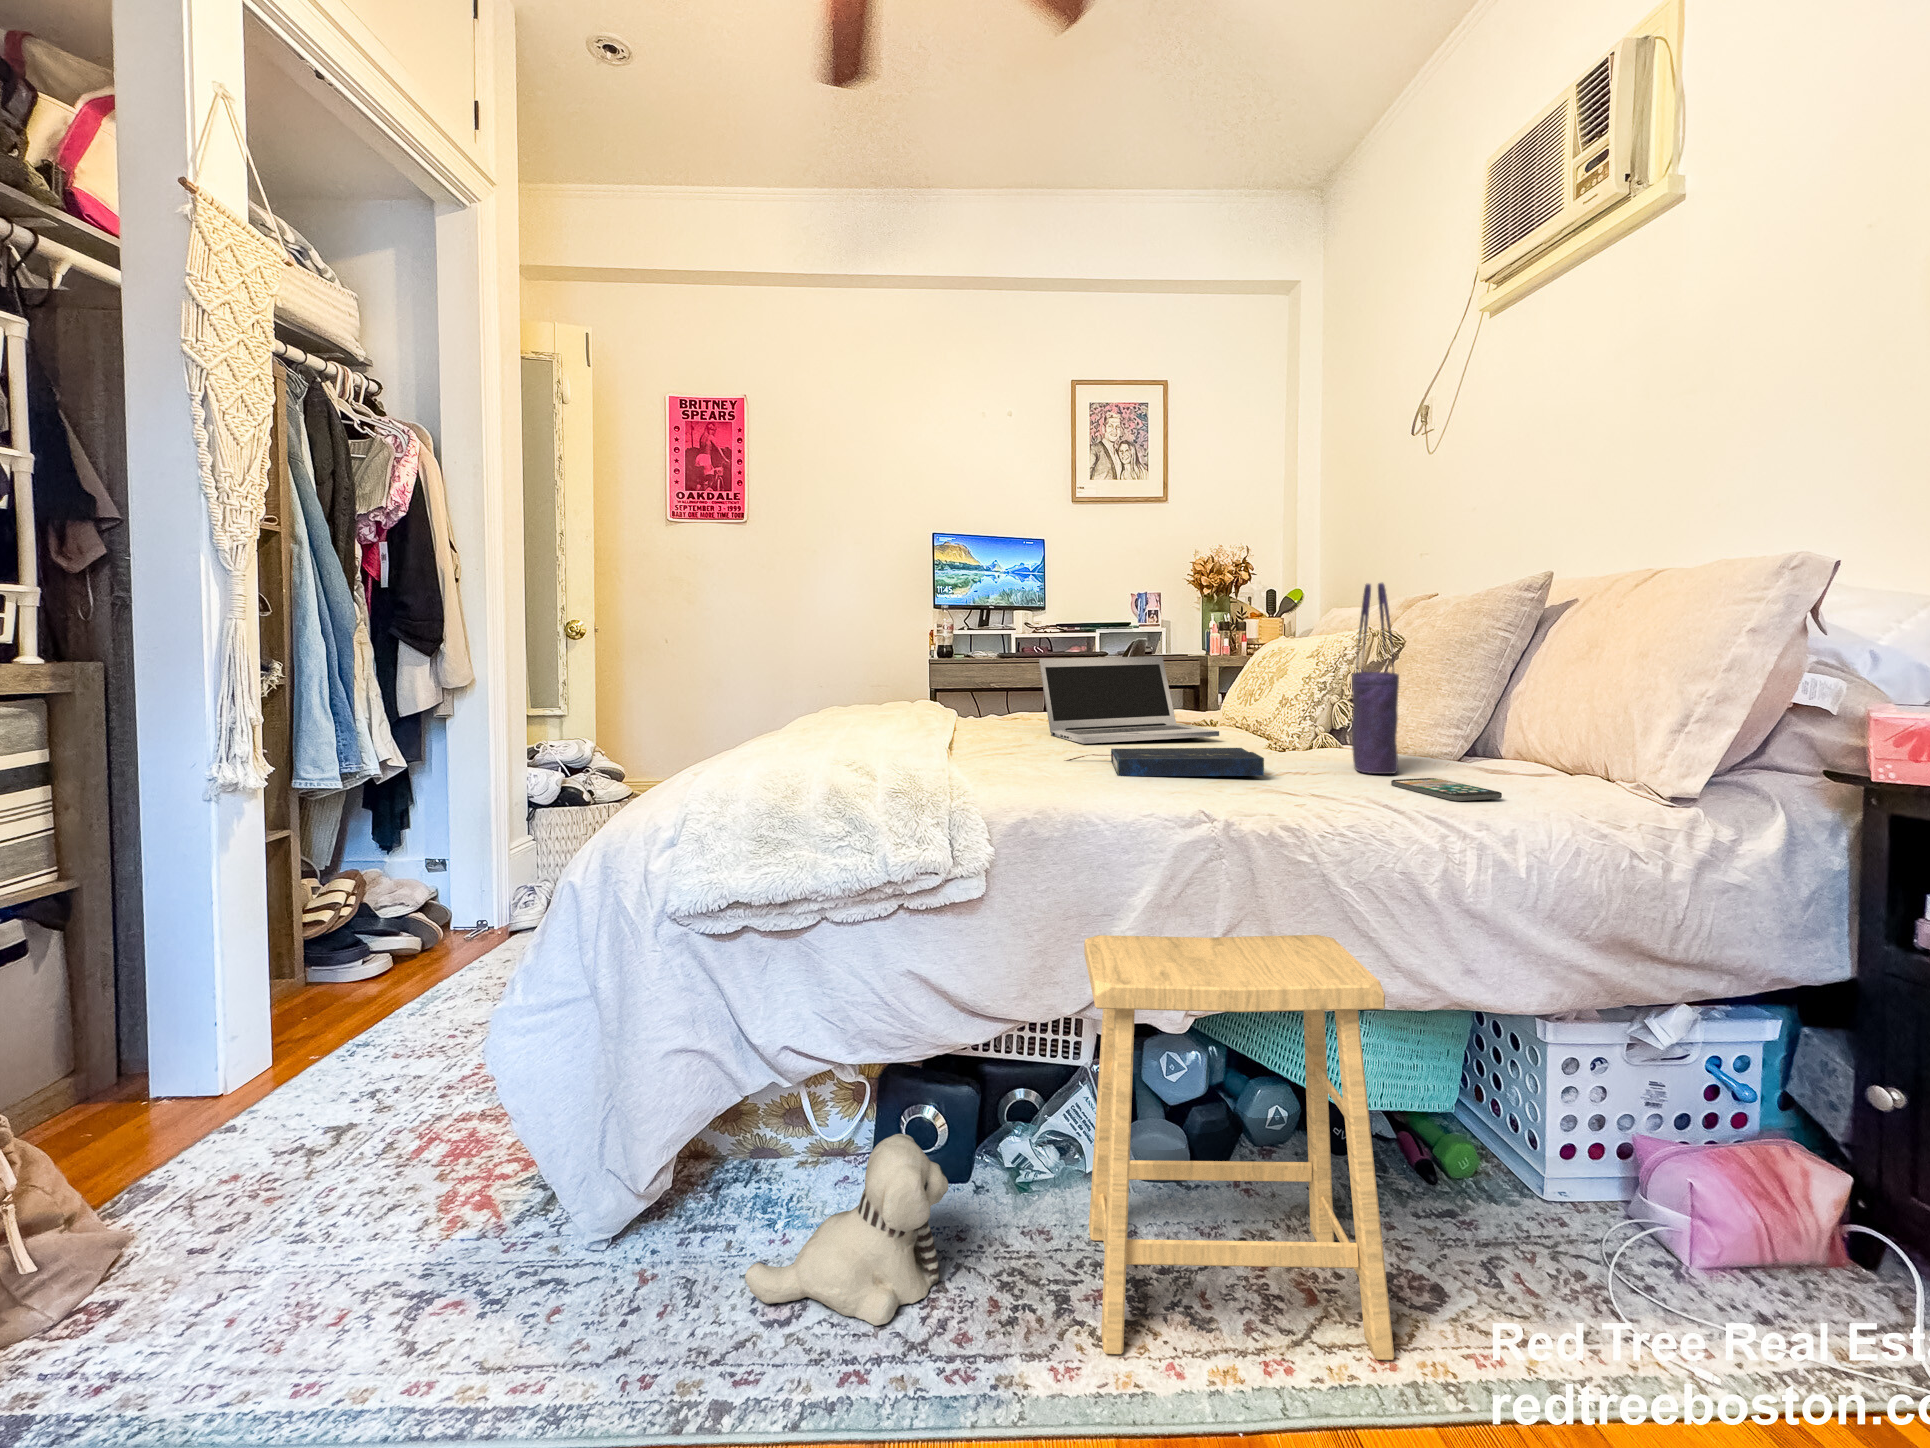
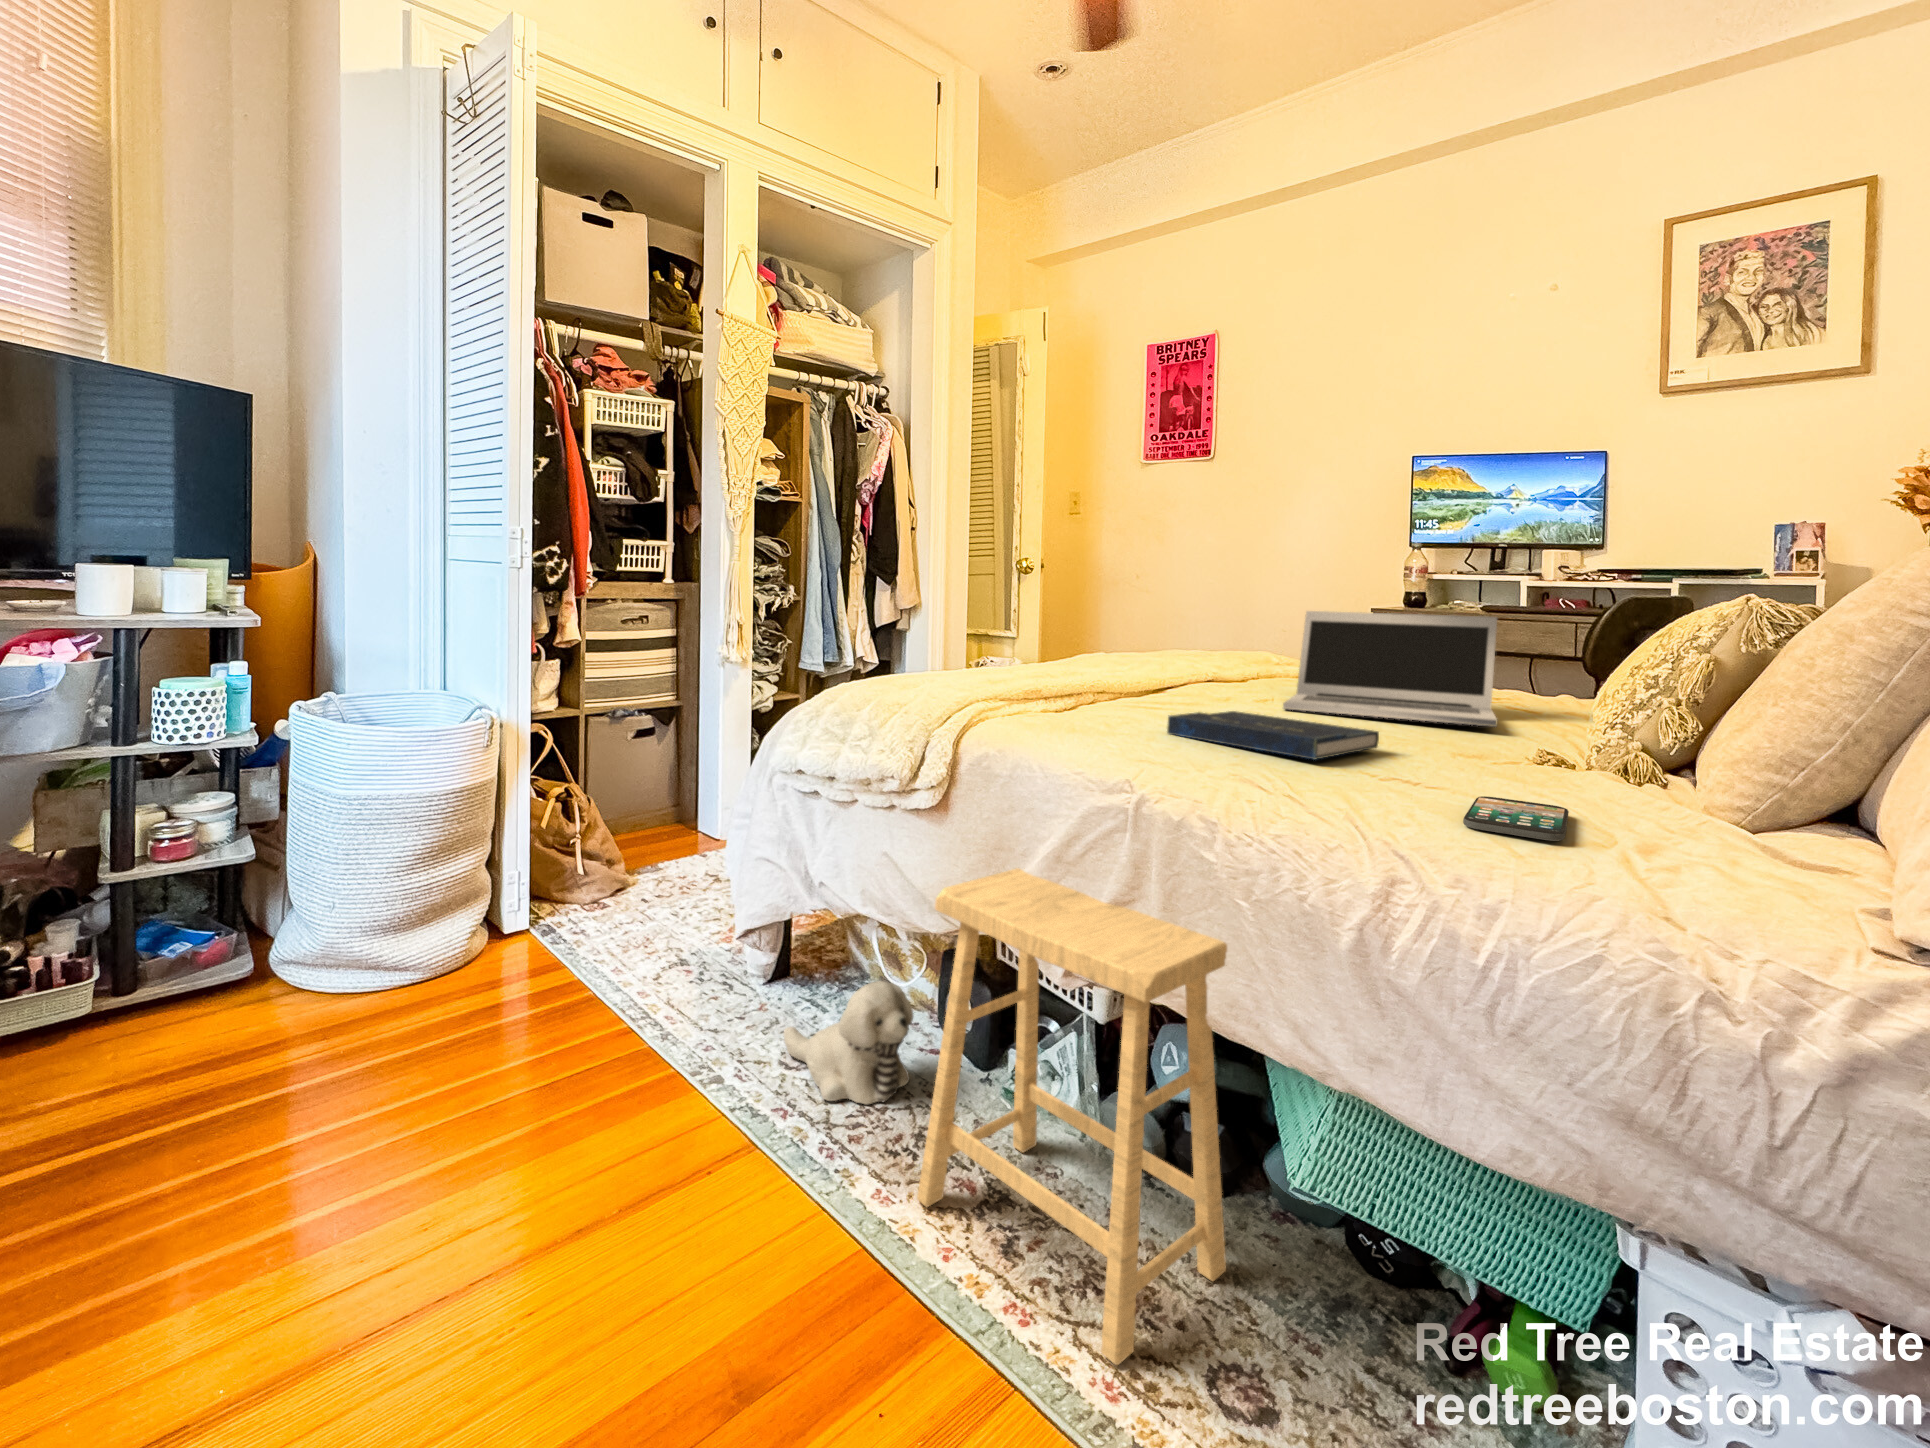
tote bag: present [1352,583,1399,774] -> none [1511,517,1634,797]

